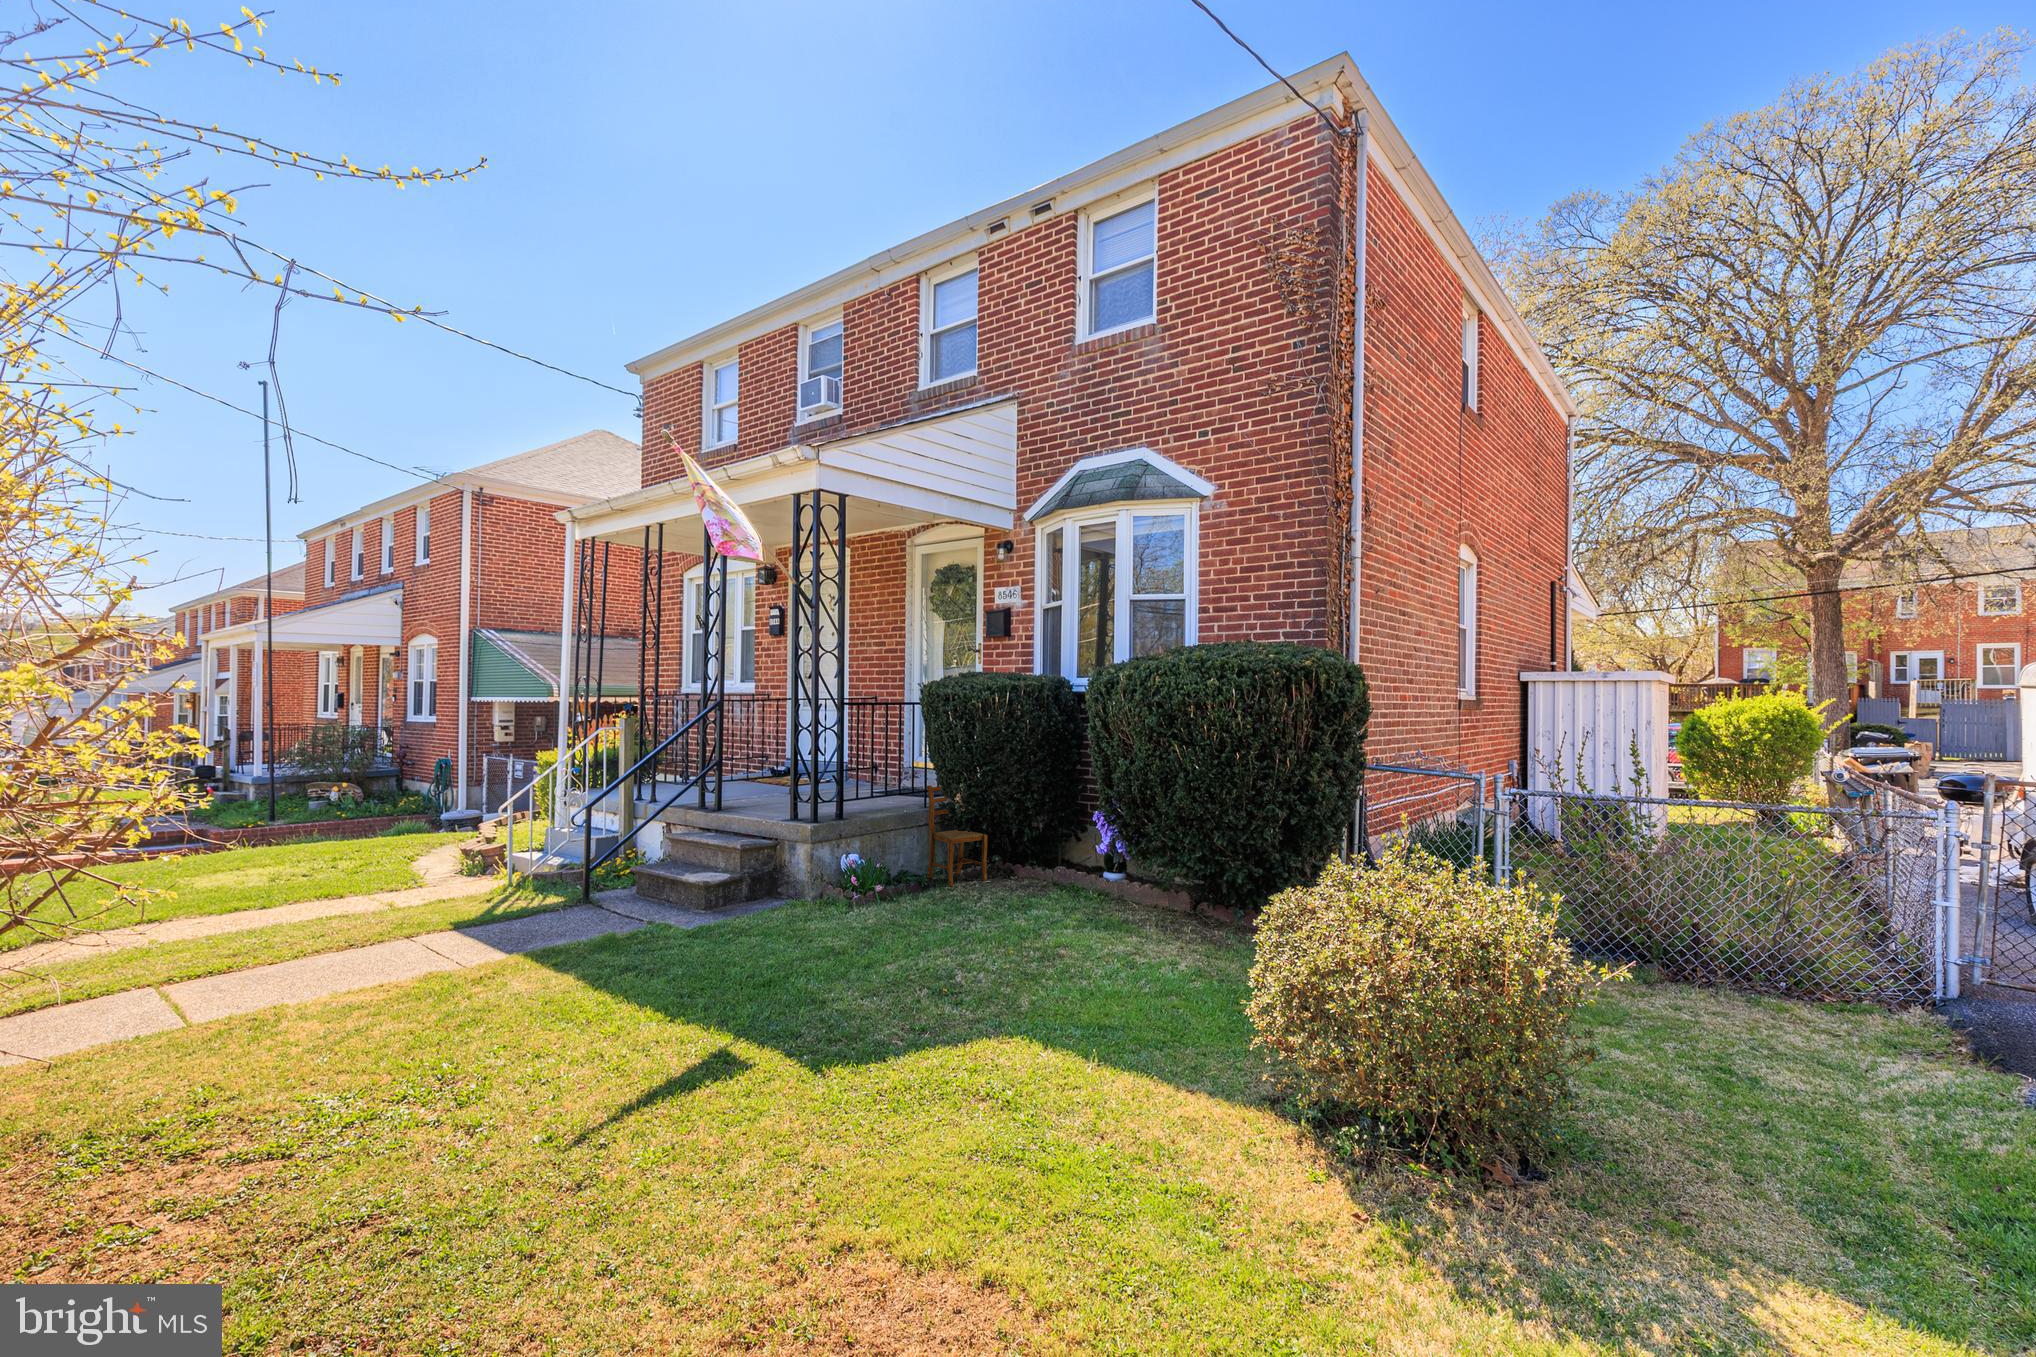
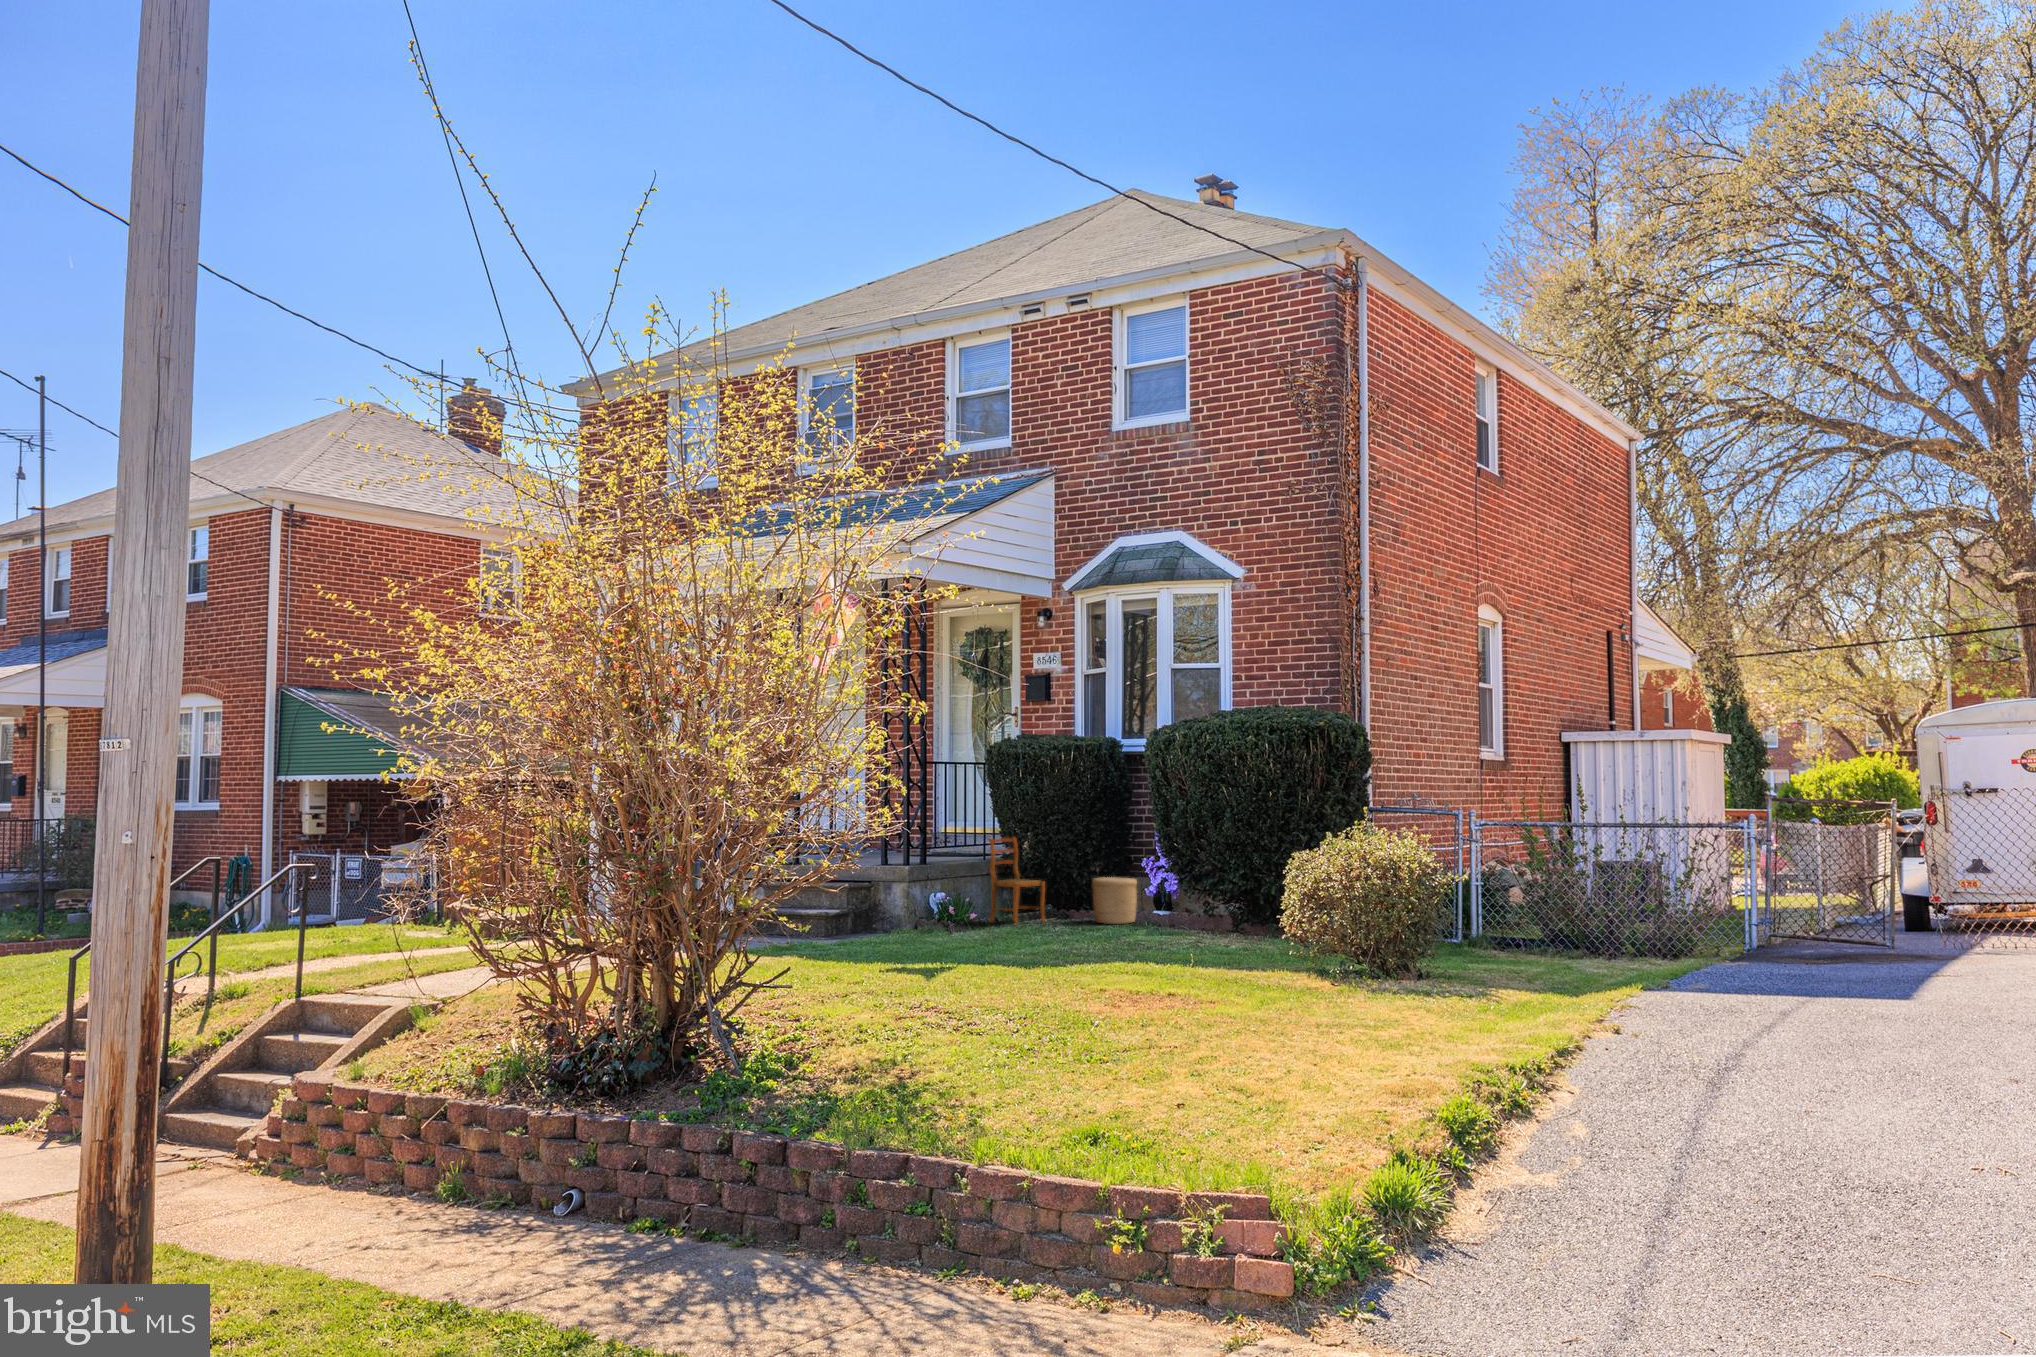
woven basket: none [1039,830,1089,887] -> present [1092,877,1137,924]

